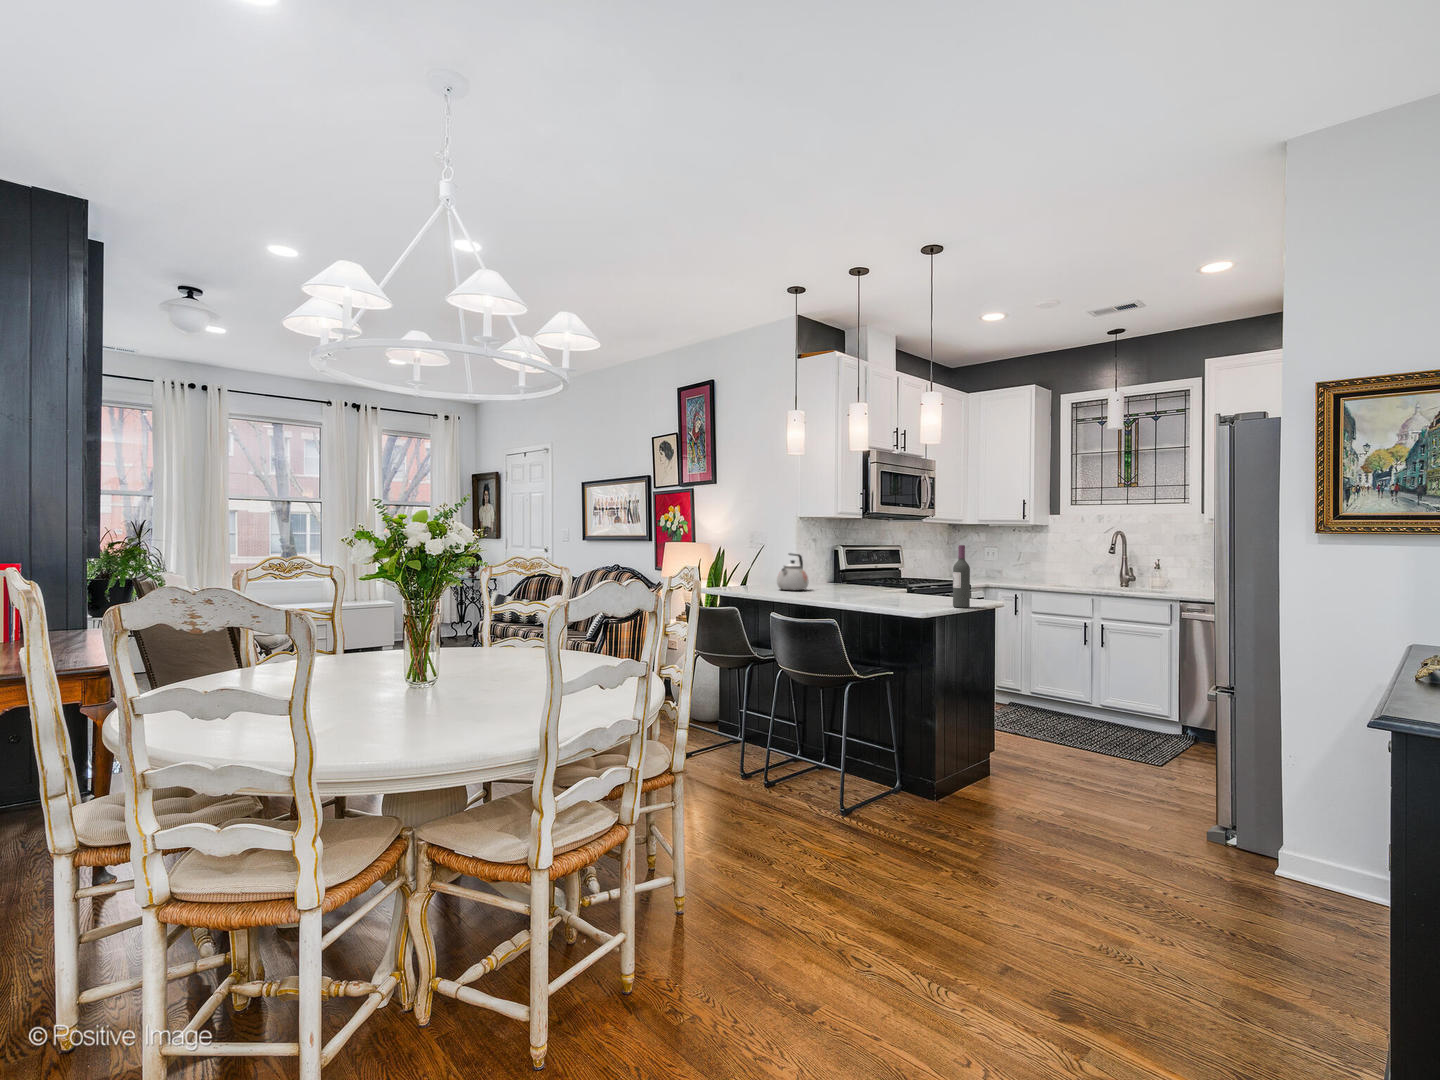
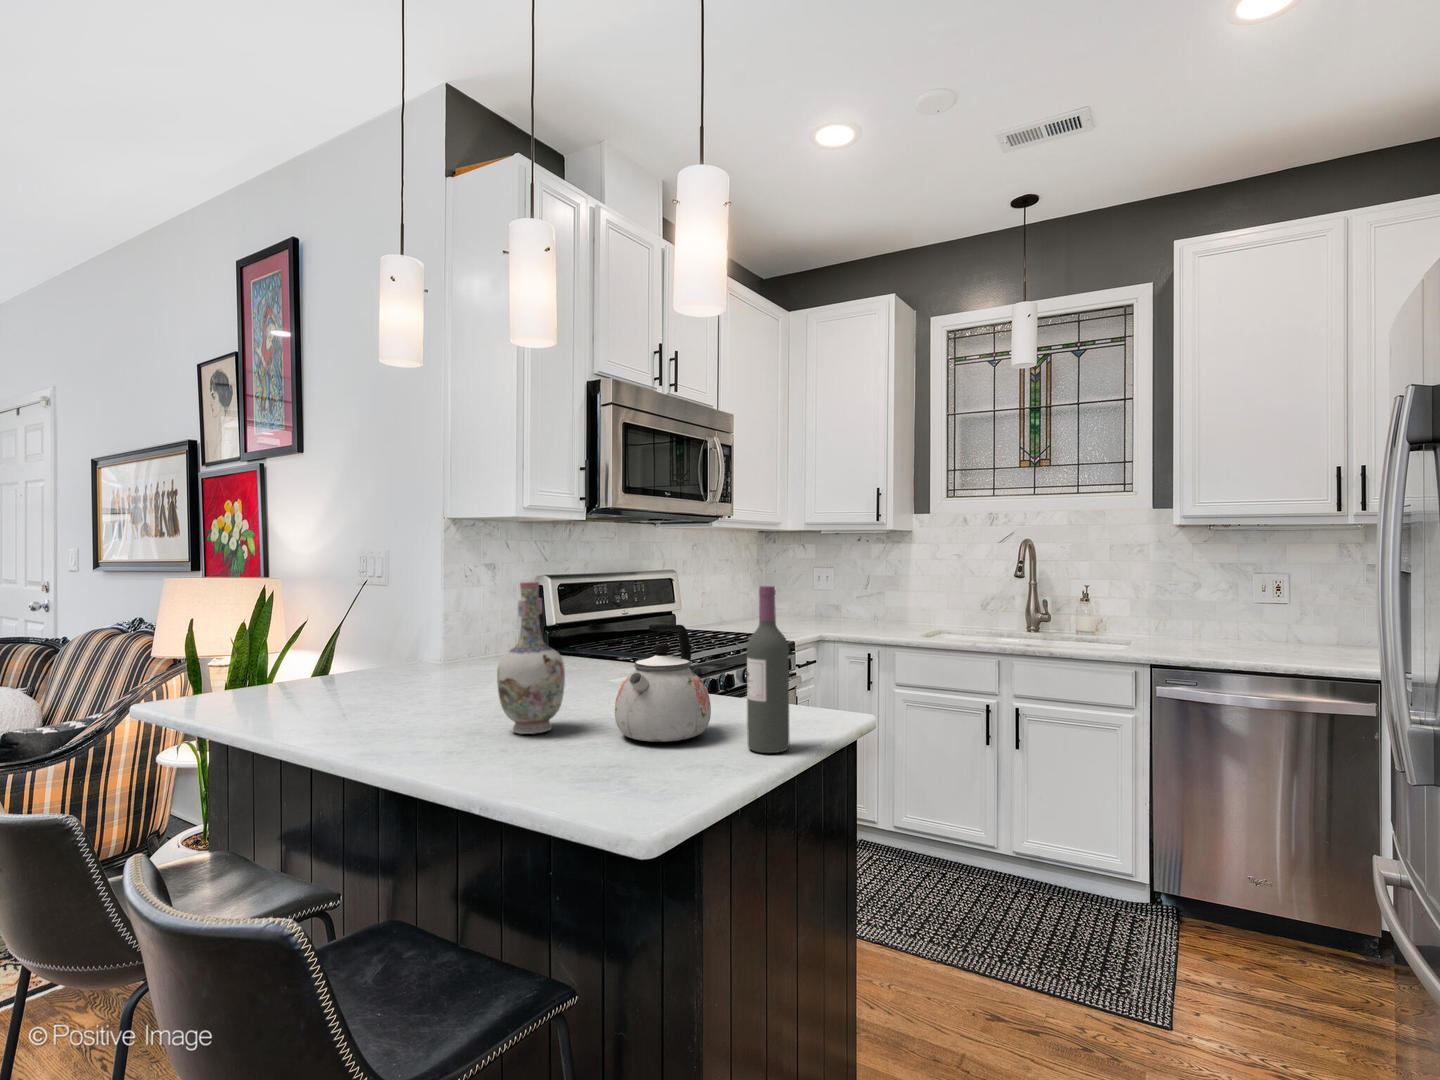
vase: none [851,543,877,601] -> present [497,581,565,734]
kettle: present [777,553,808,591] -> present [615,624,711,742]

